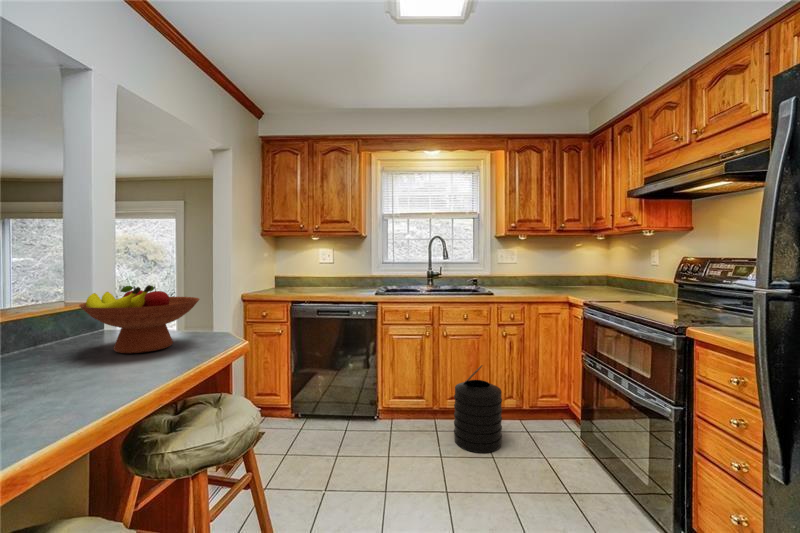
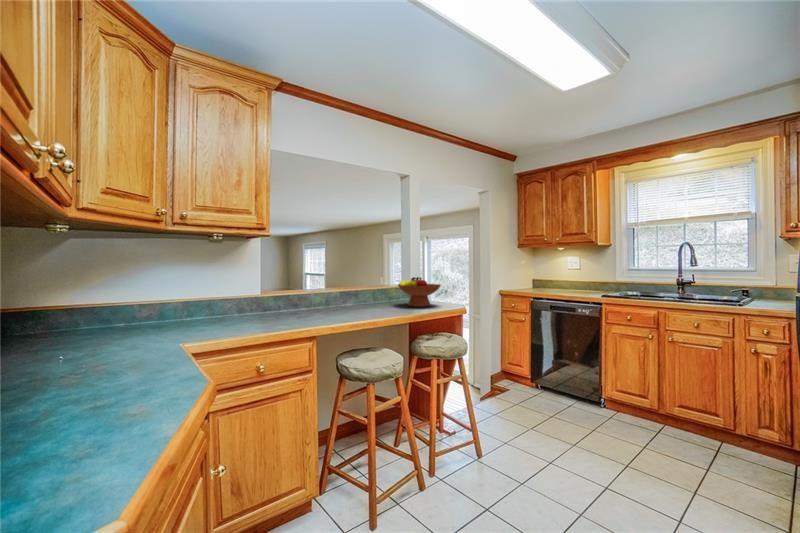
trash can: present [454,365,502,453] -> none [664,373,726,462]

